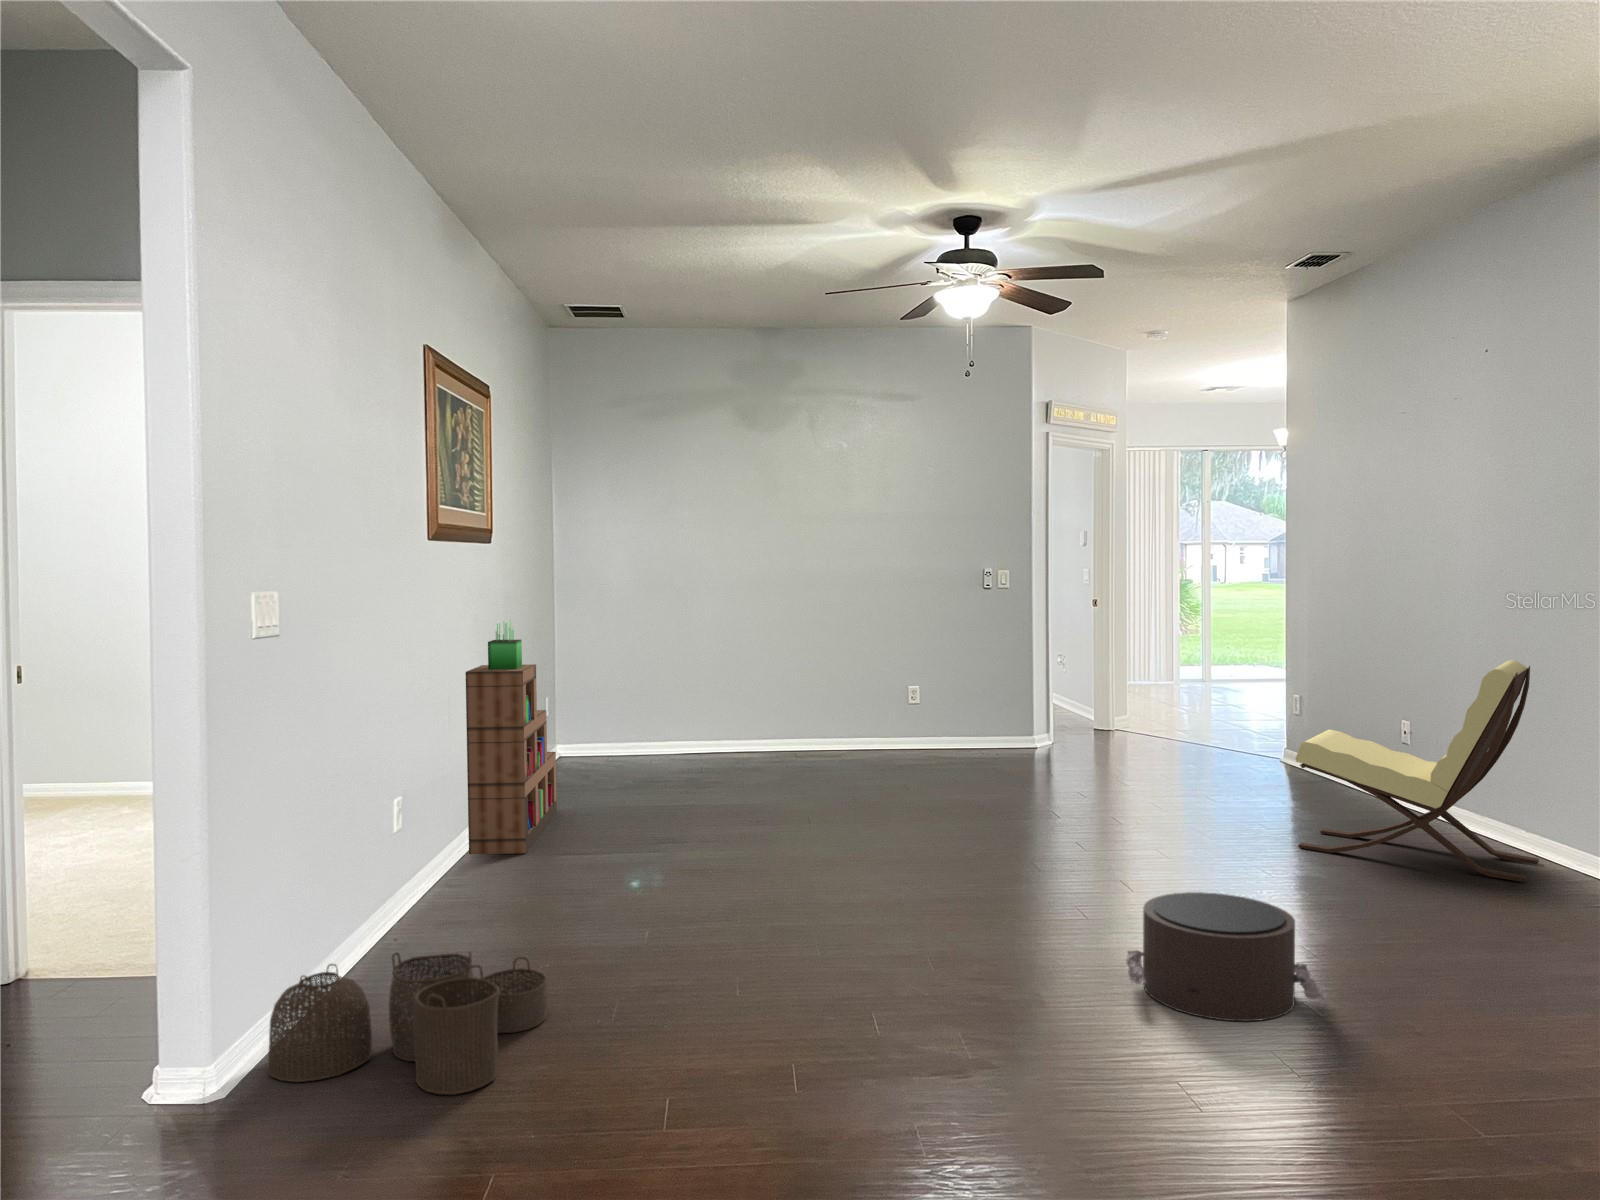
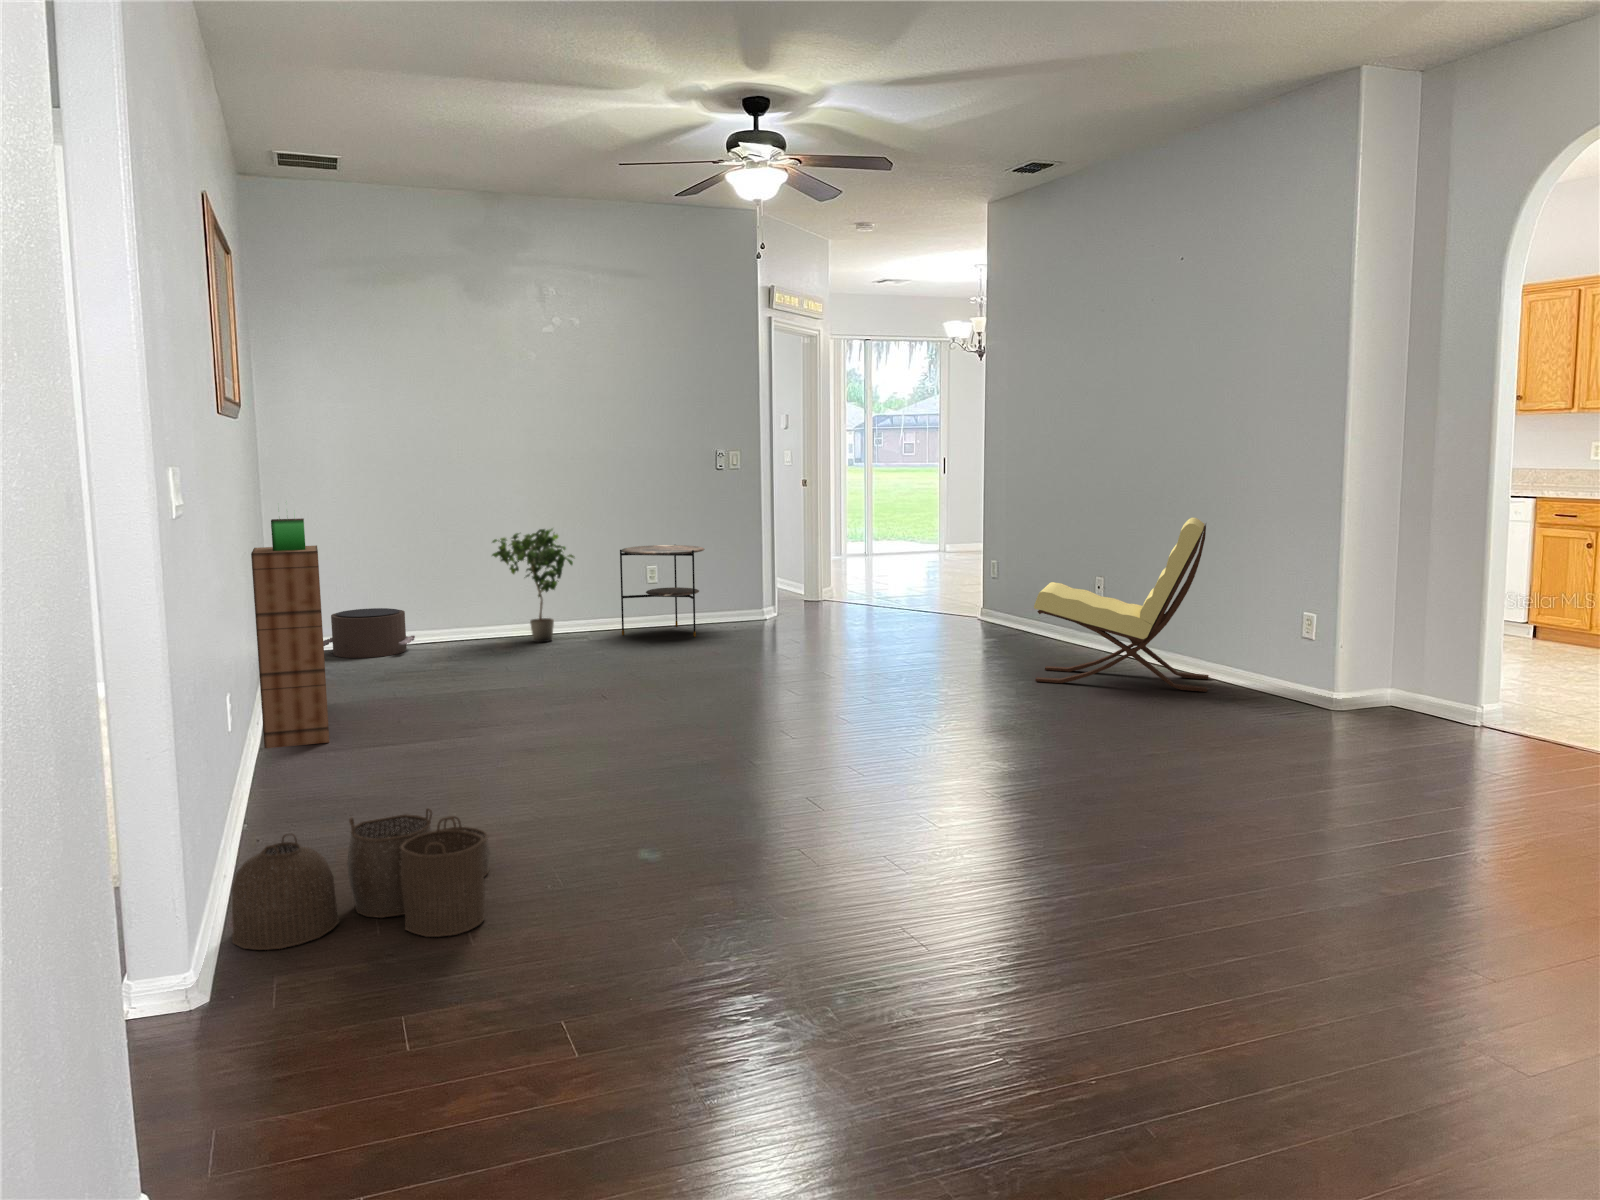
potted plant: none [748,646,834,759] -> present [492,529,574,642]
side table: none [876,666,963,763] -> present [620,545,704,637]
pouf: present [1126,892,1323,1021] -> present [323,608,415,658]

